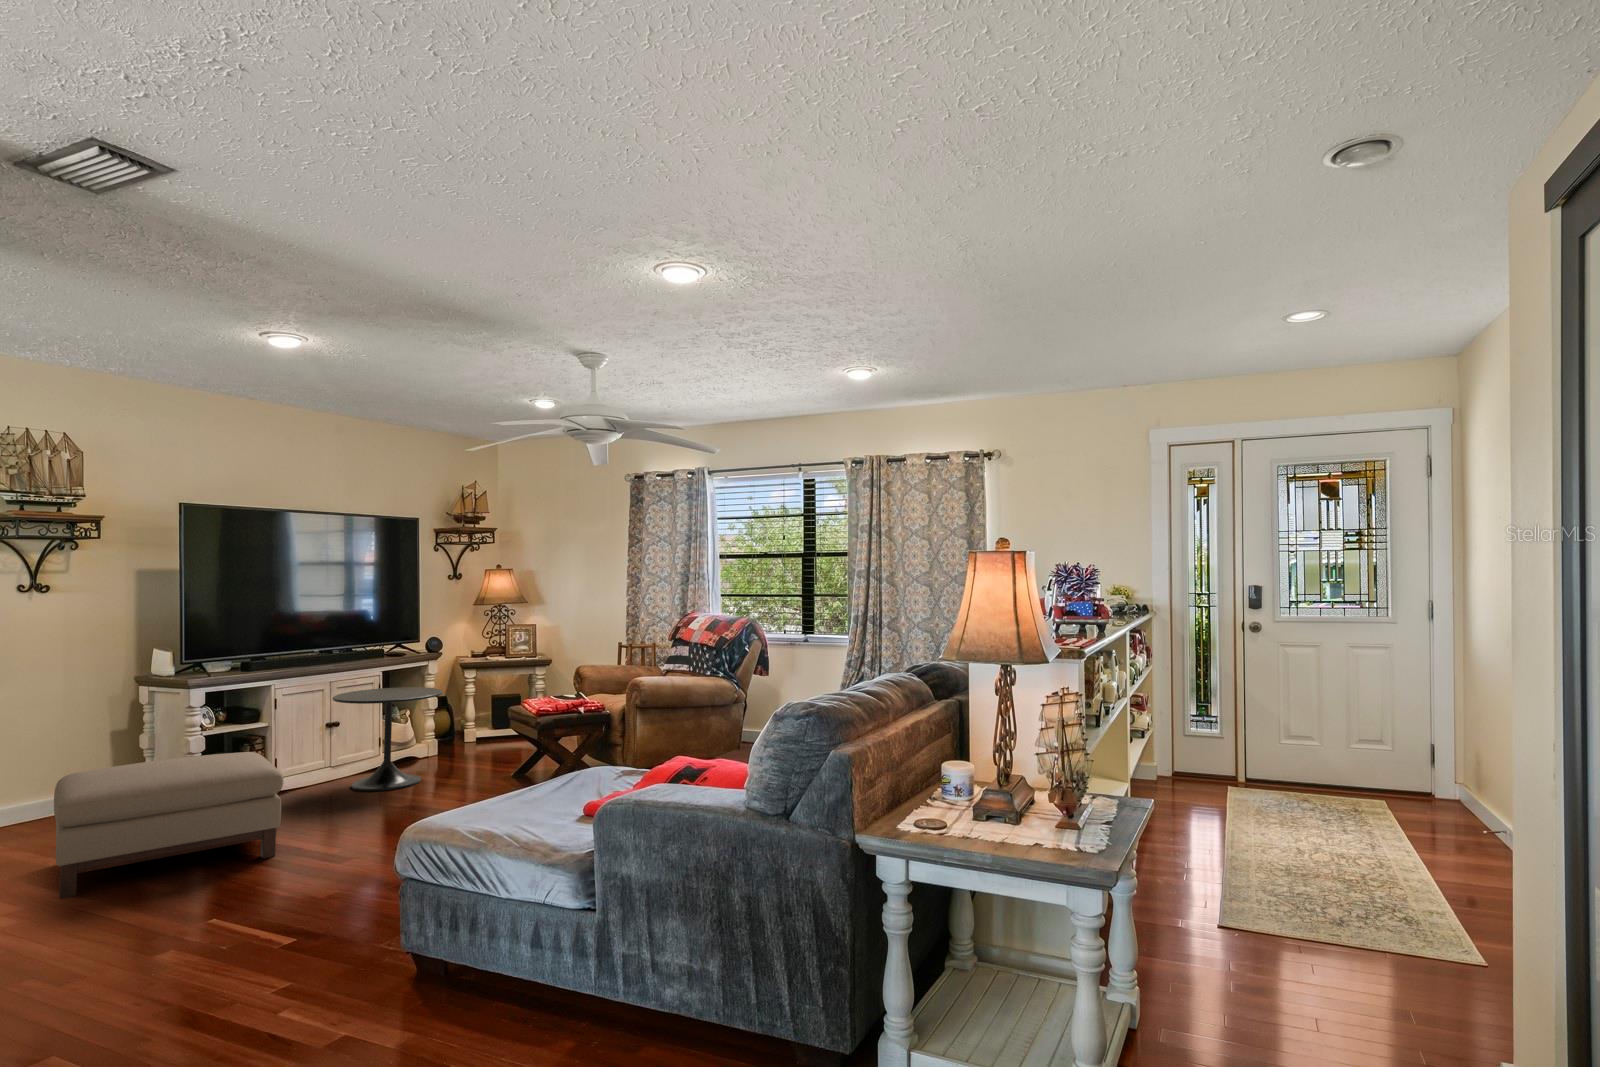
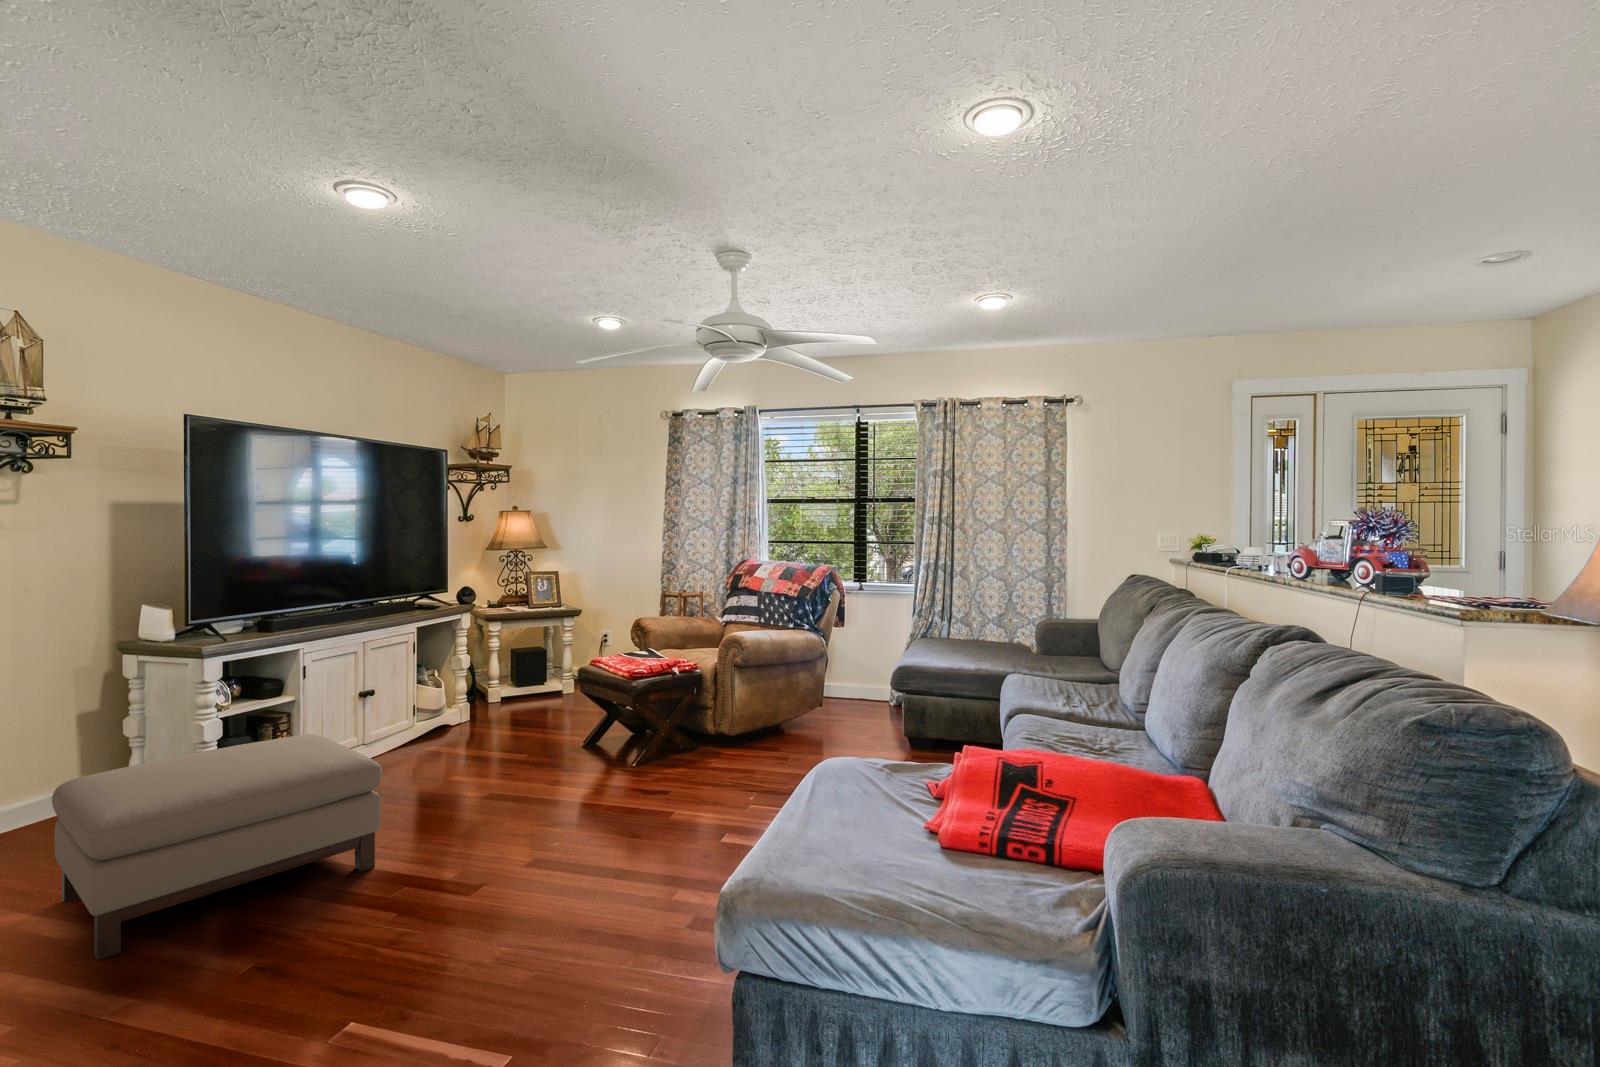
side table: present [332,687,443,791] -> none [374,646,502,769]

